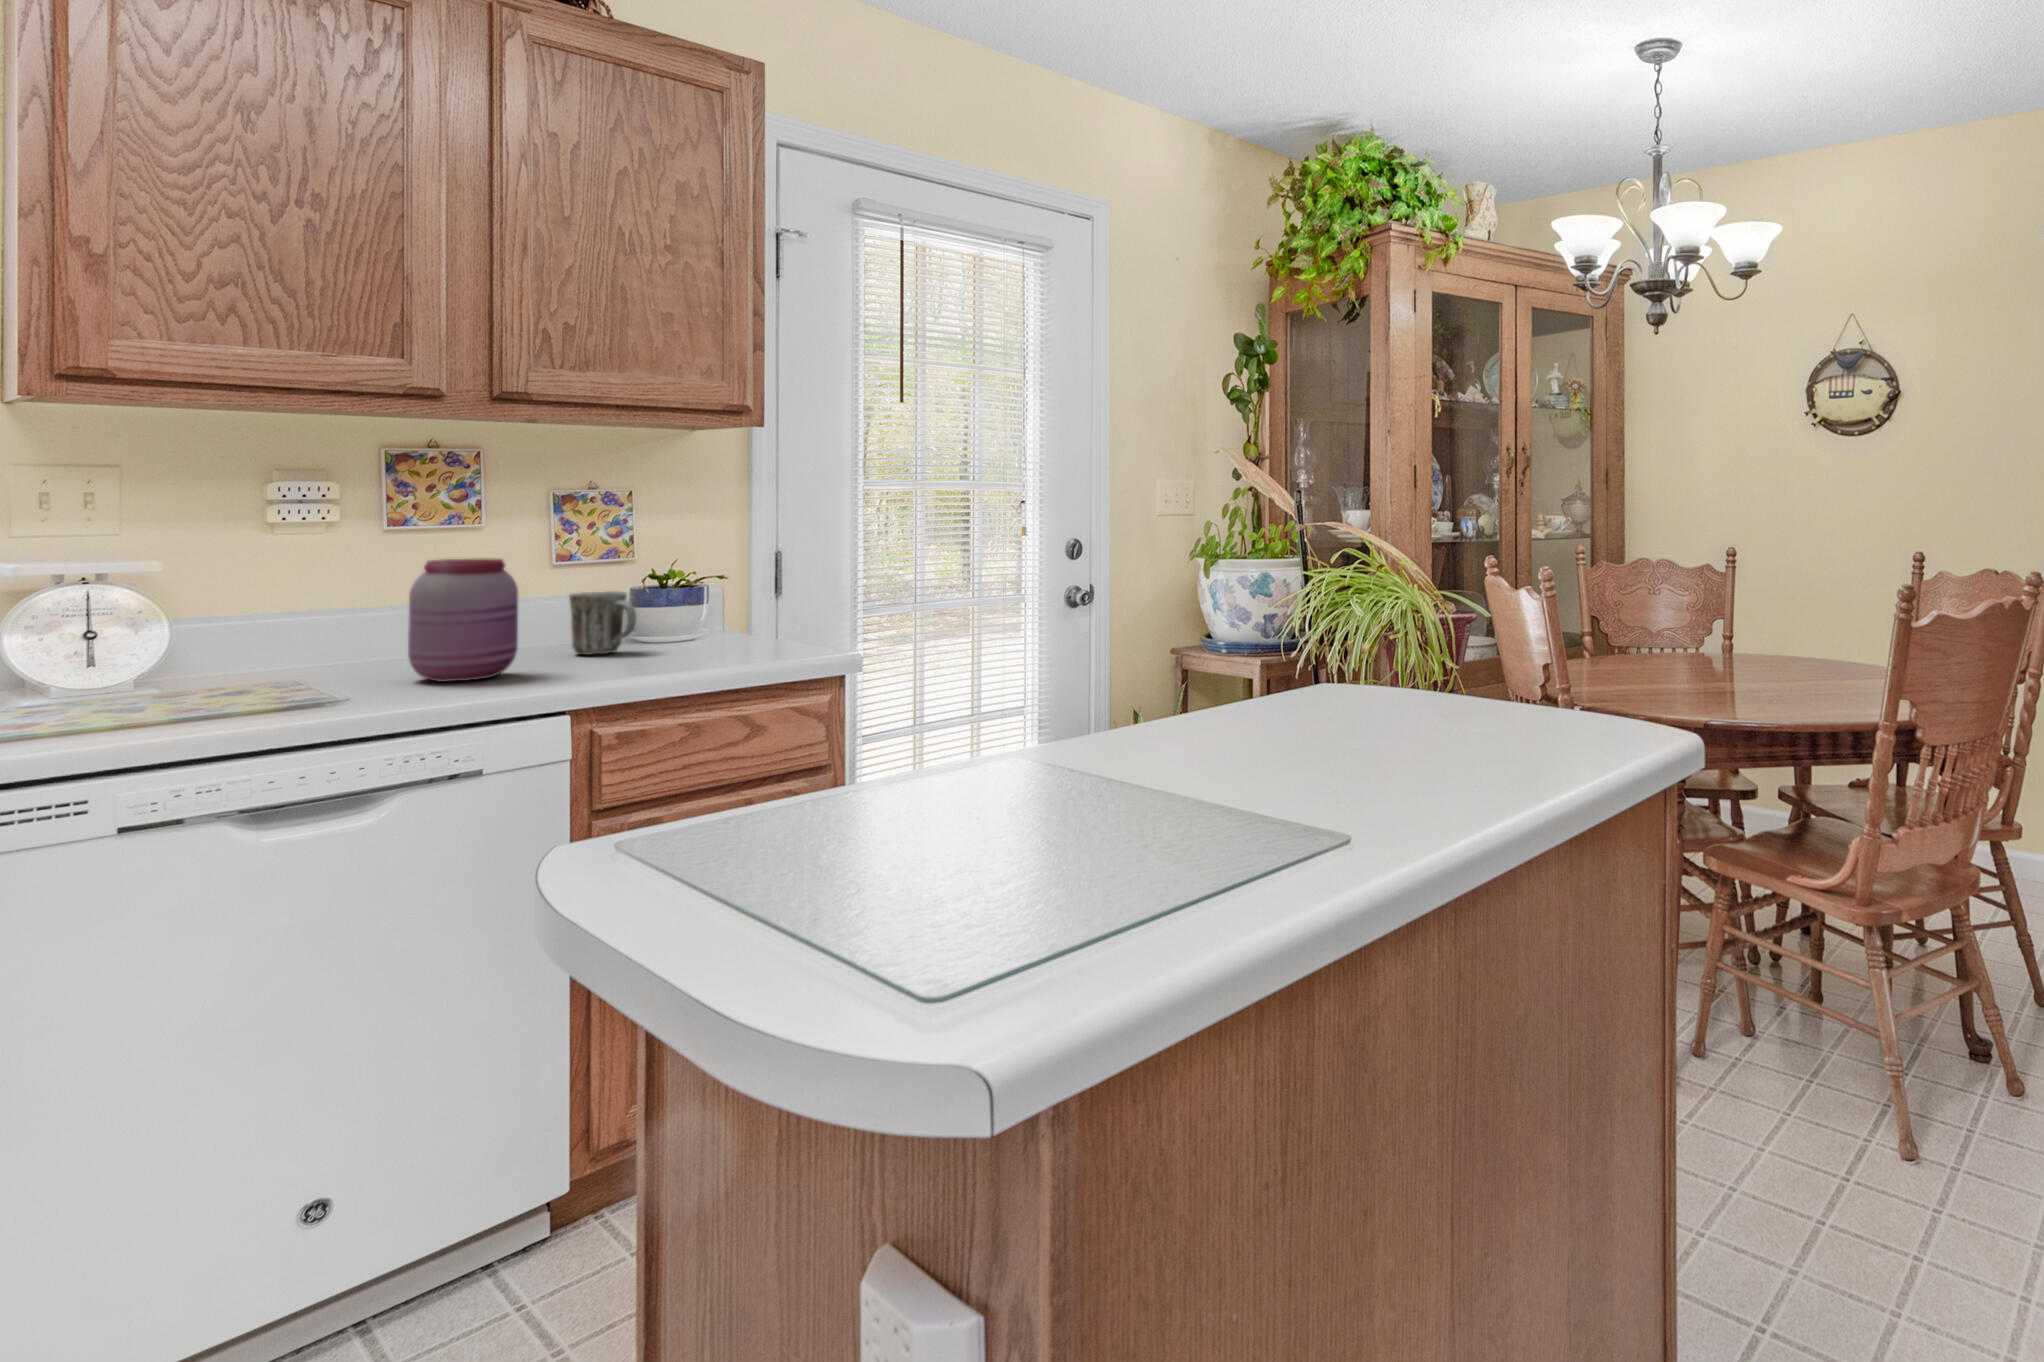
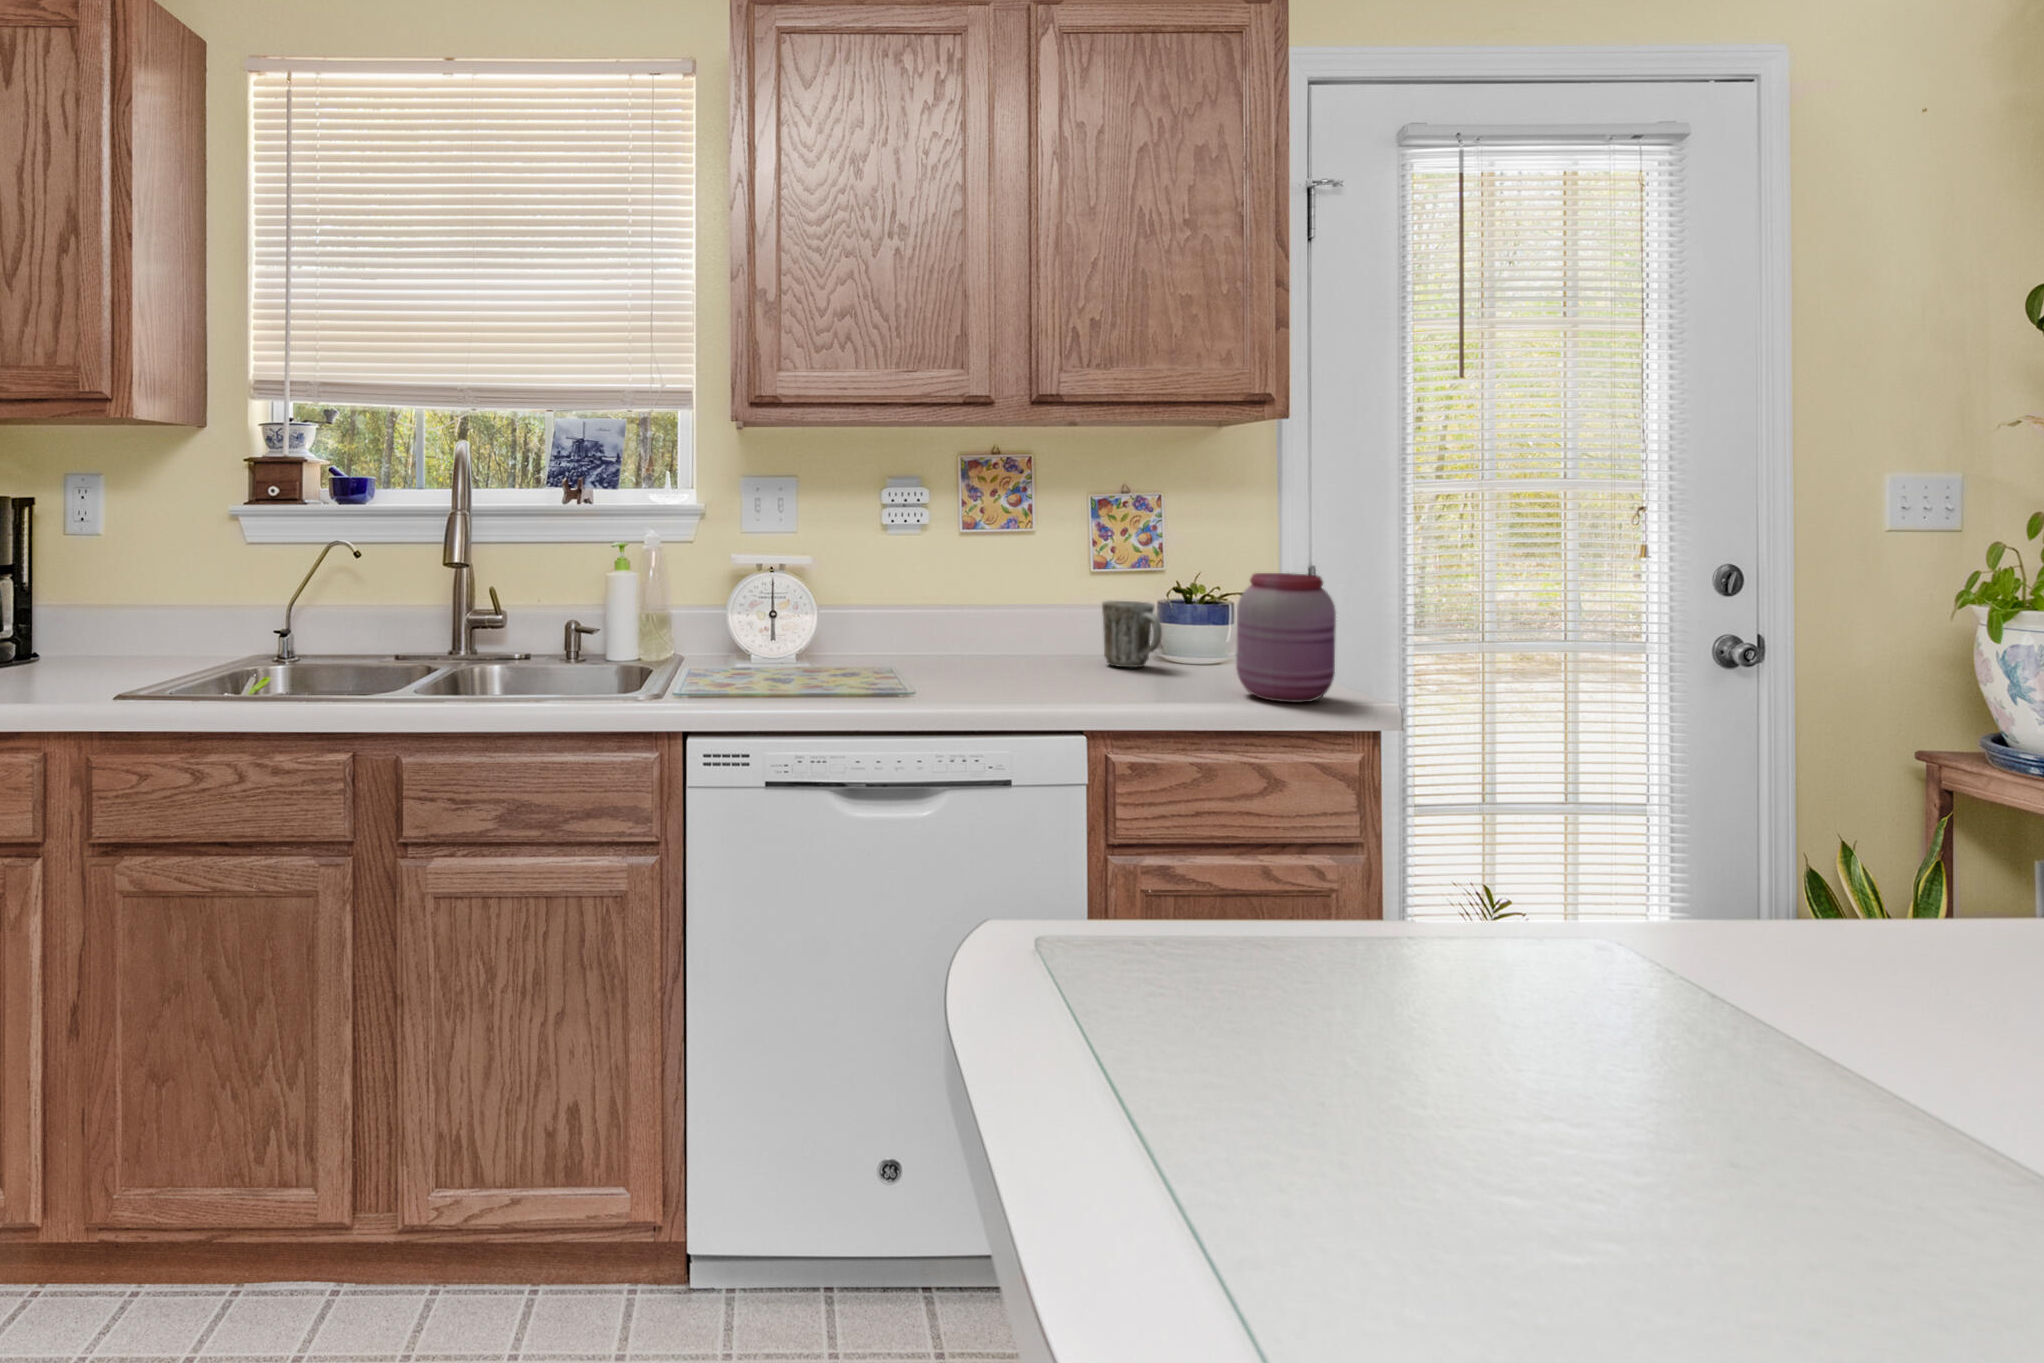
jar: present [408,559,518,682] -> present [1236,573,1336,702]

